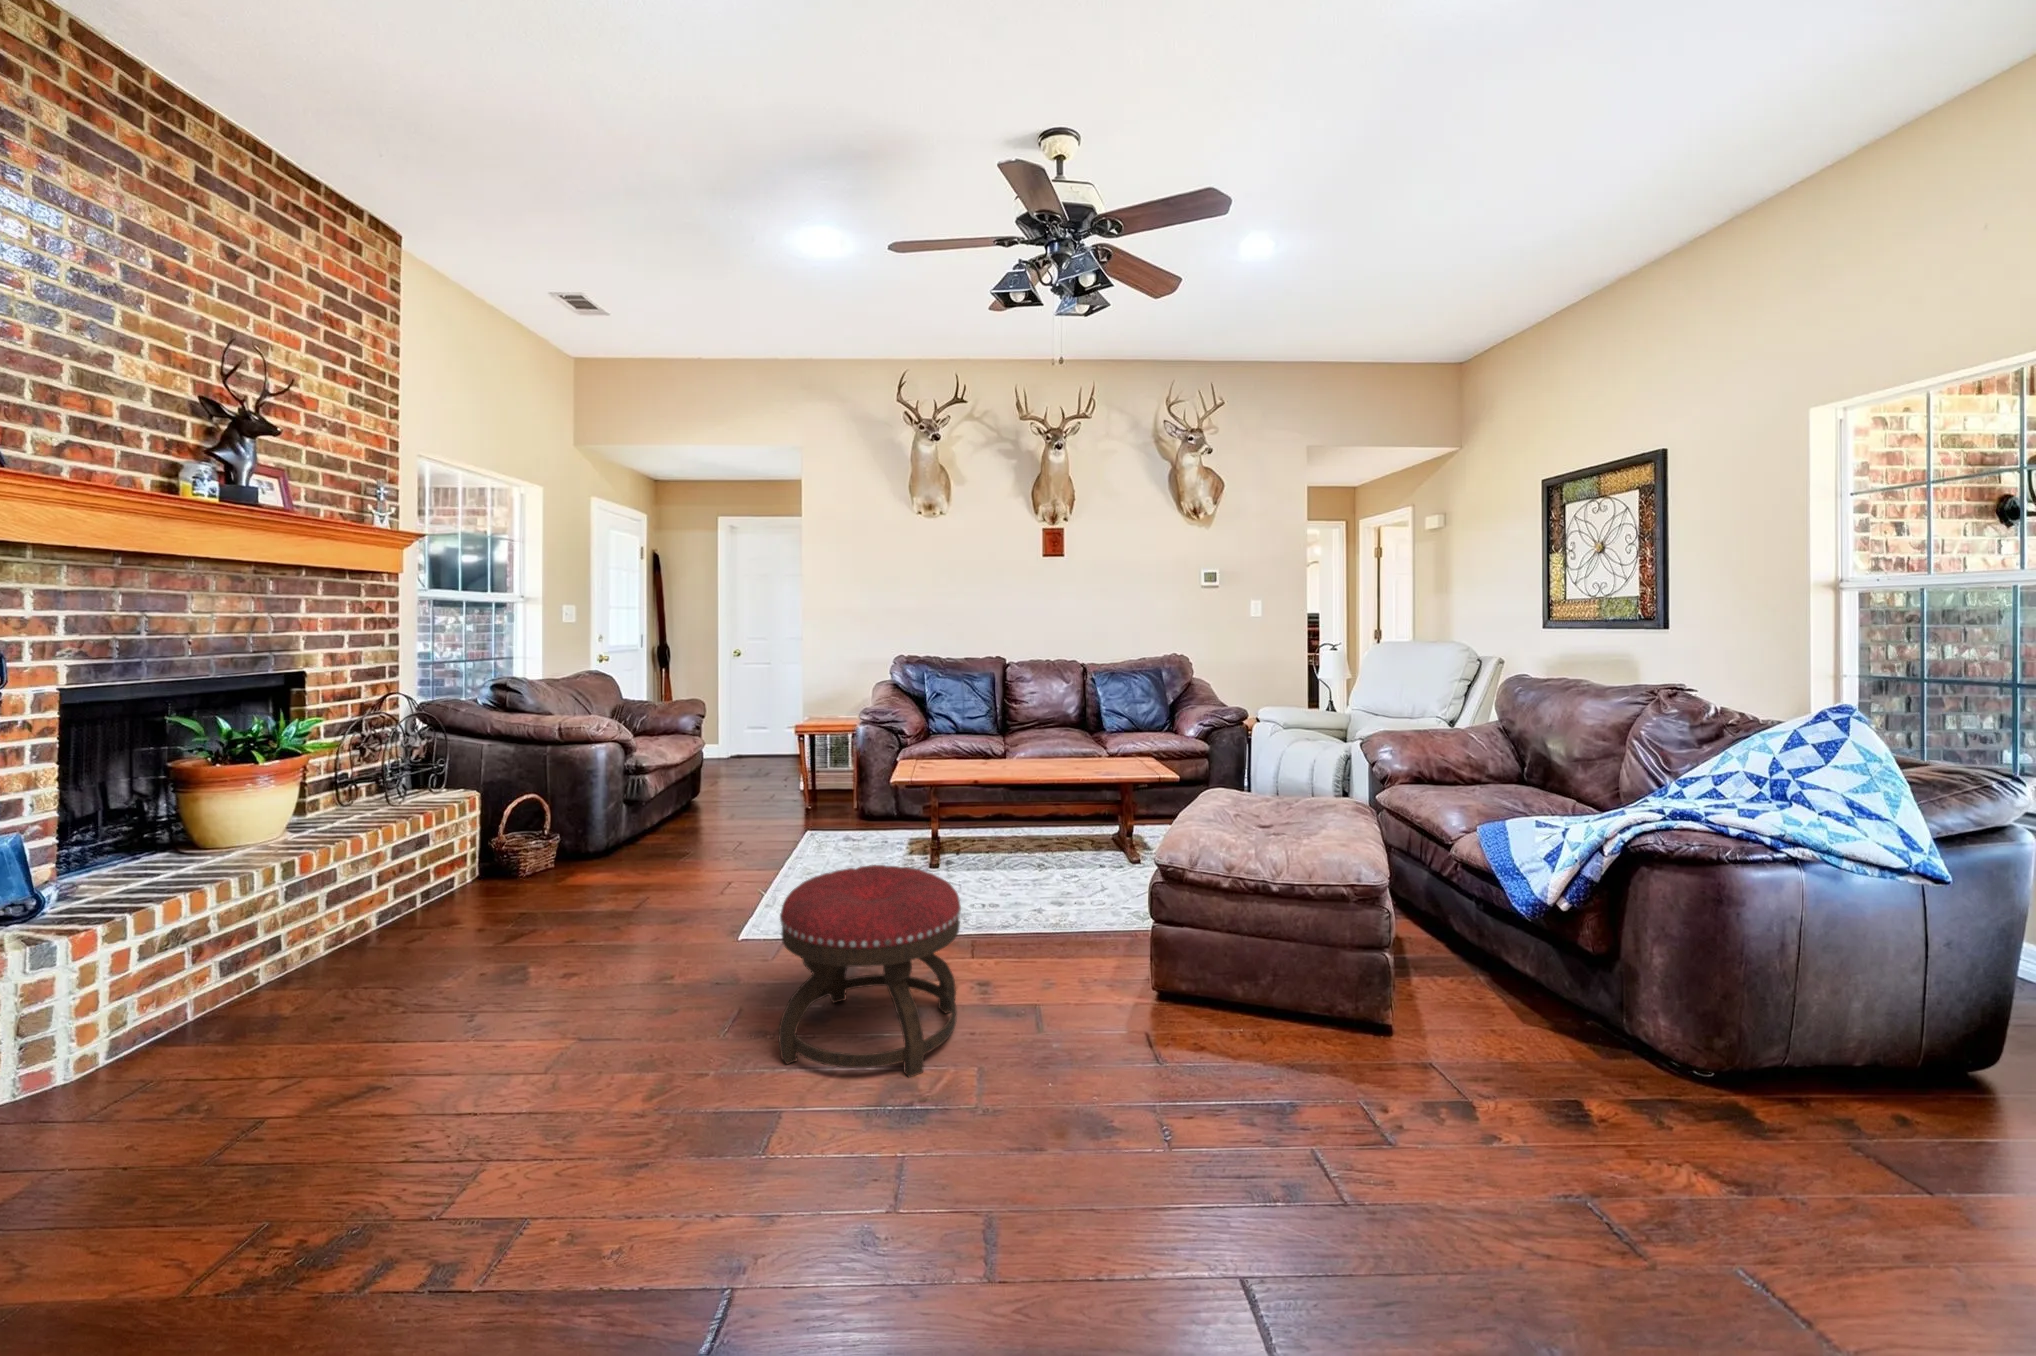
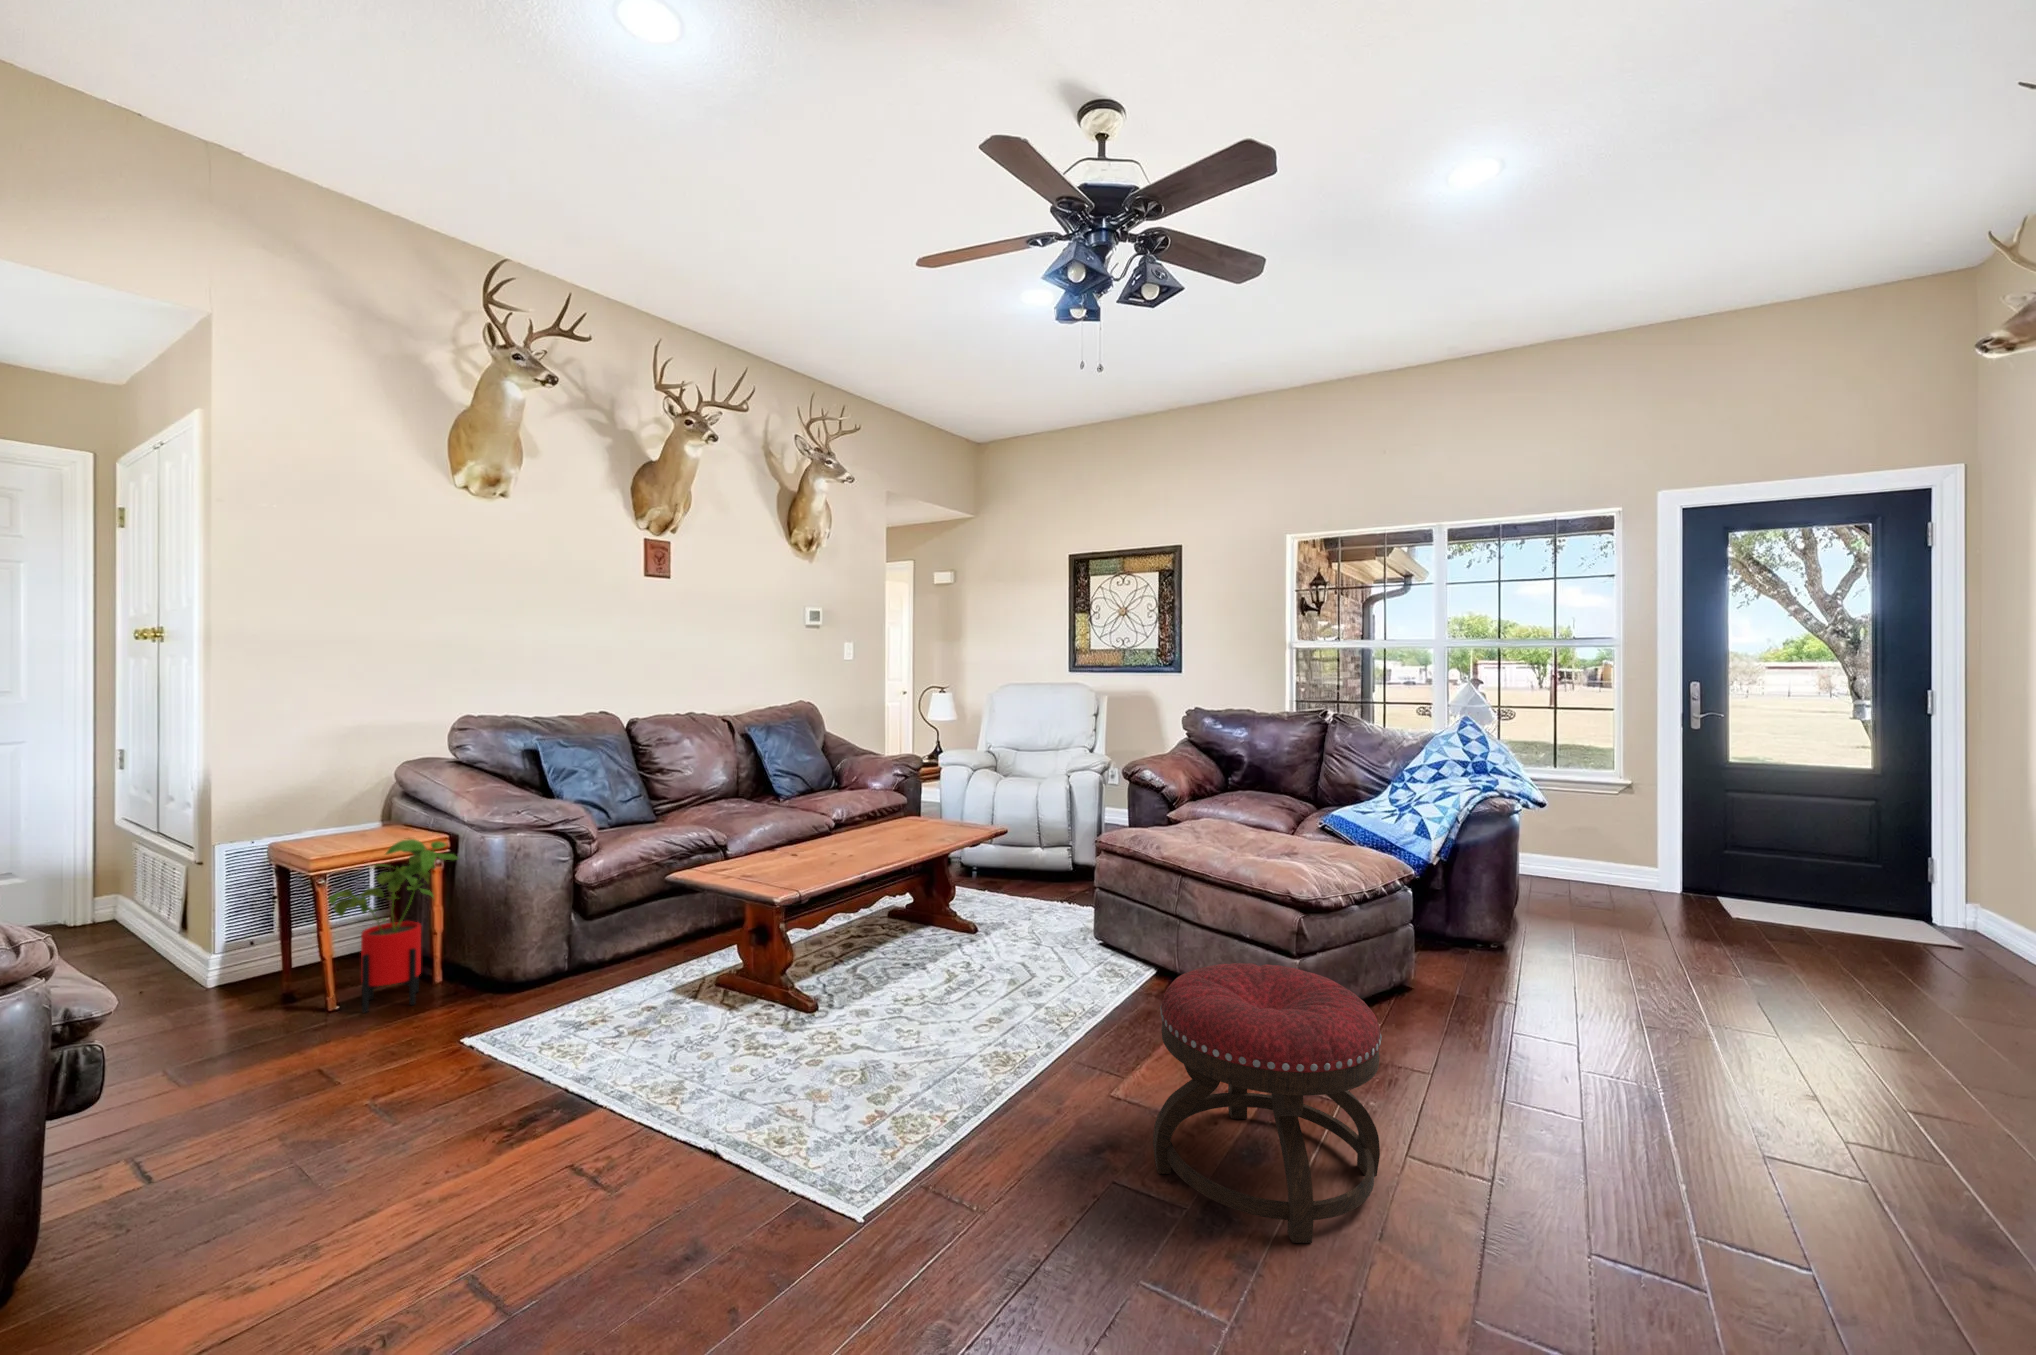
house plant: none [789,719,853,811] -> present [329,839,458,1013]

